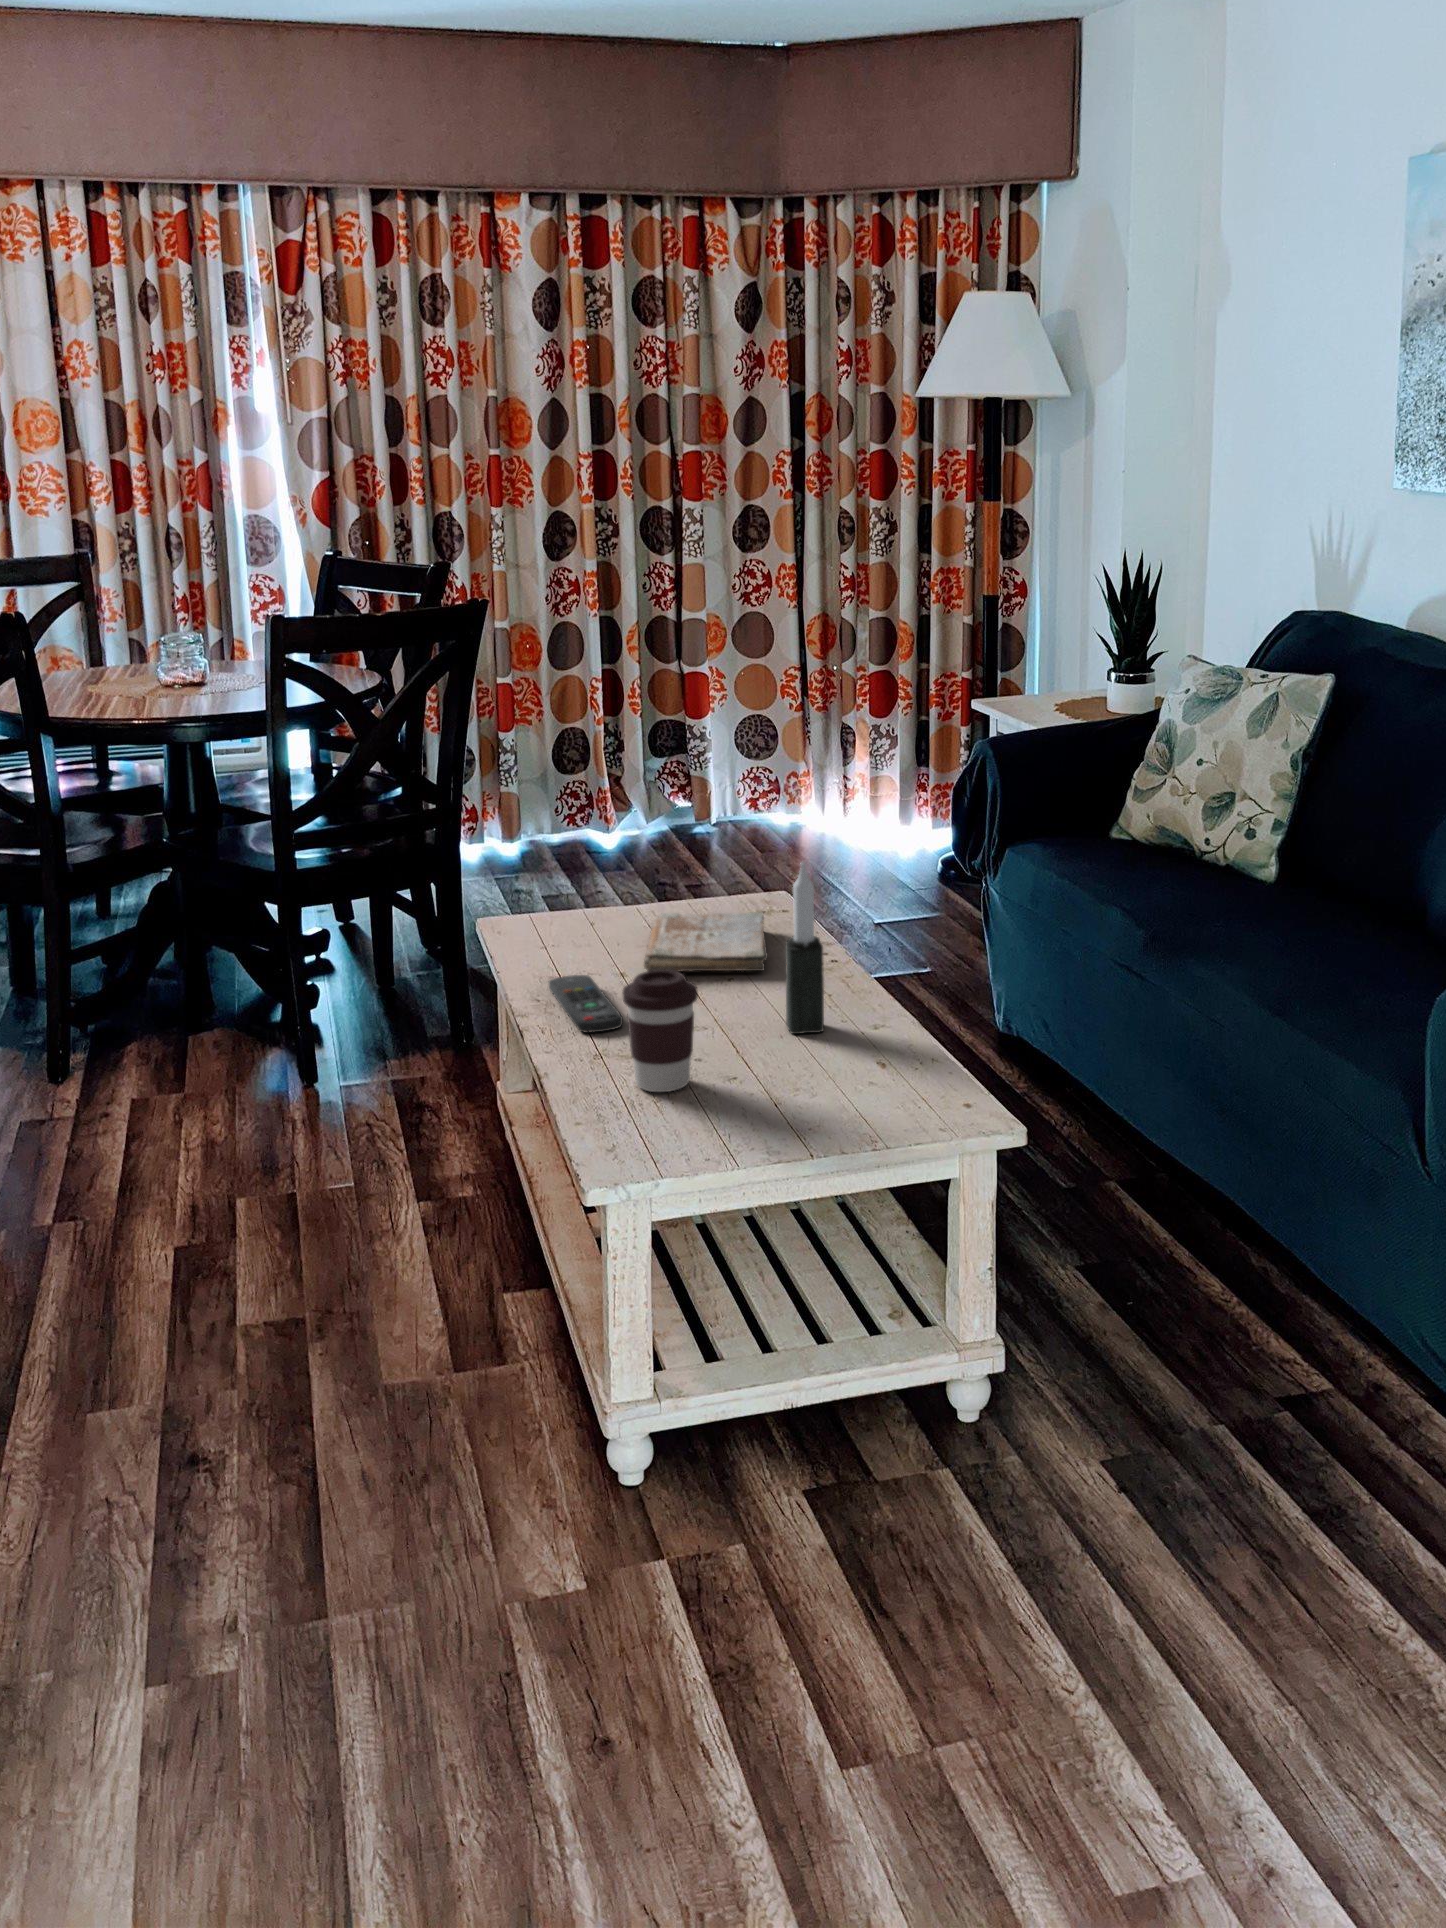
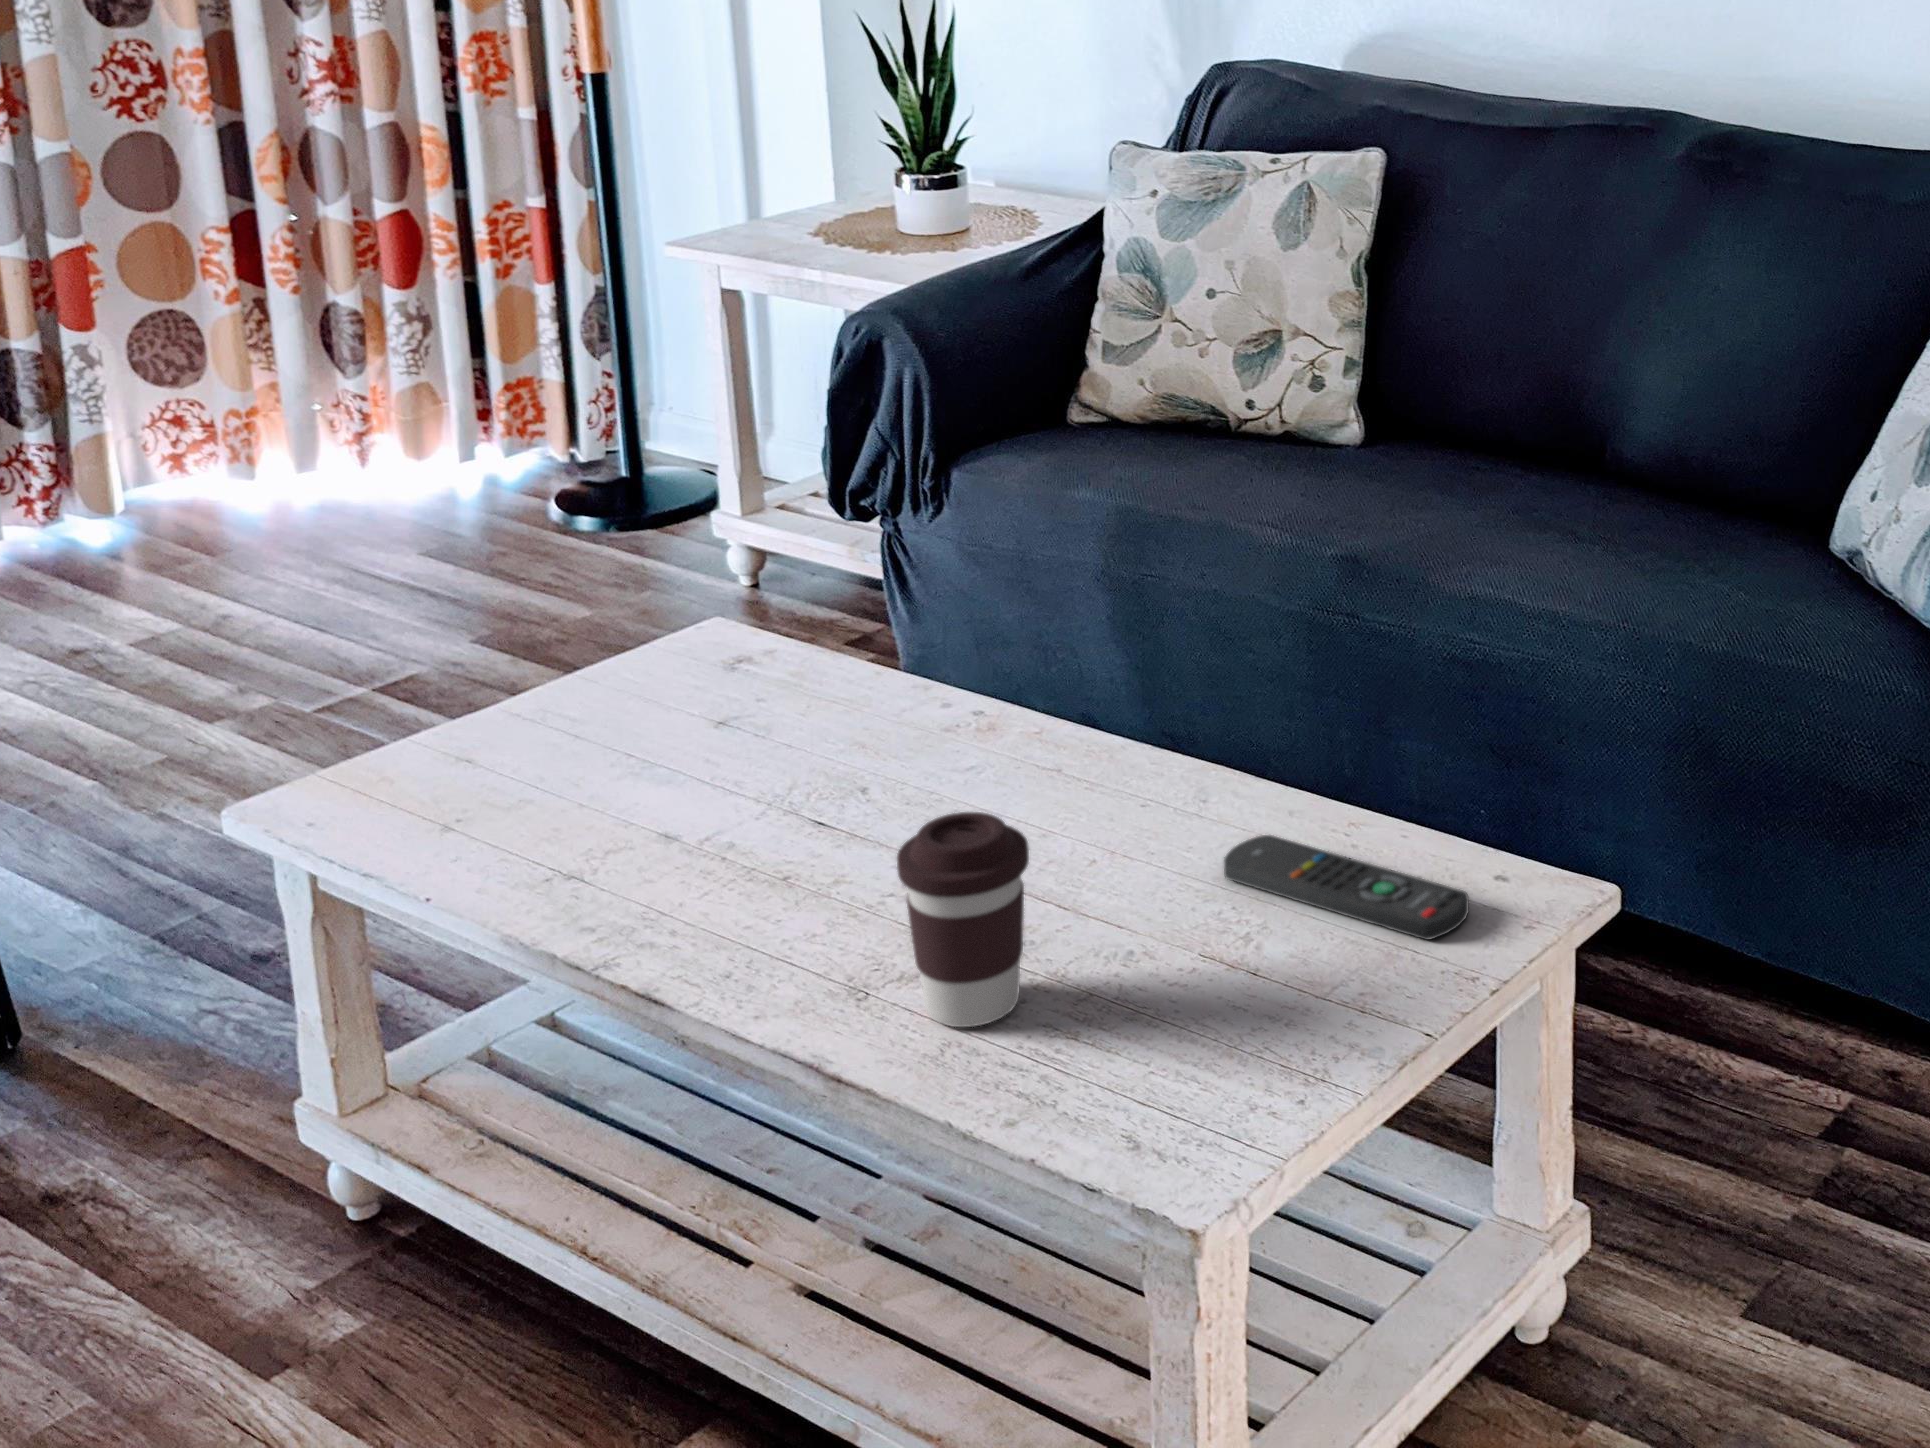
candle: present [785,862,824,1034] -> none [1011,574,1088,852]
book: present [644,912,768,972] -> none [568,657,863,813]
remote control: present [548,975,623,1033] -> present [1224,835,1469,940]

